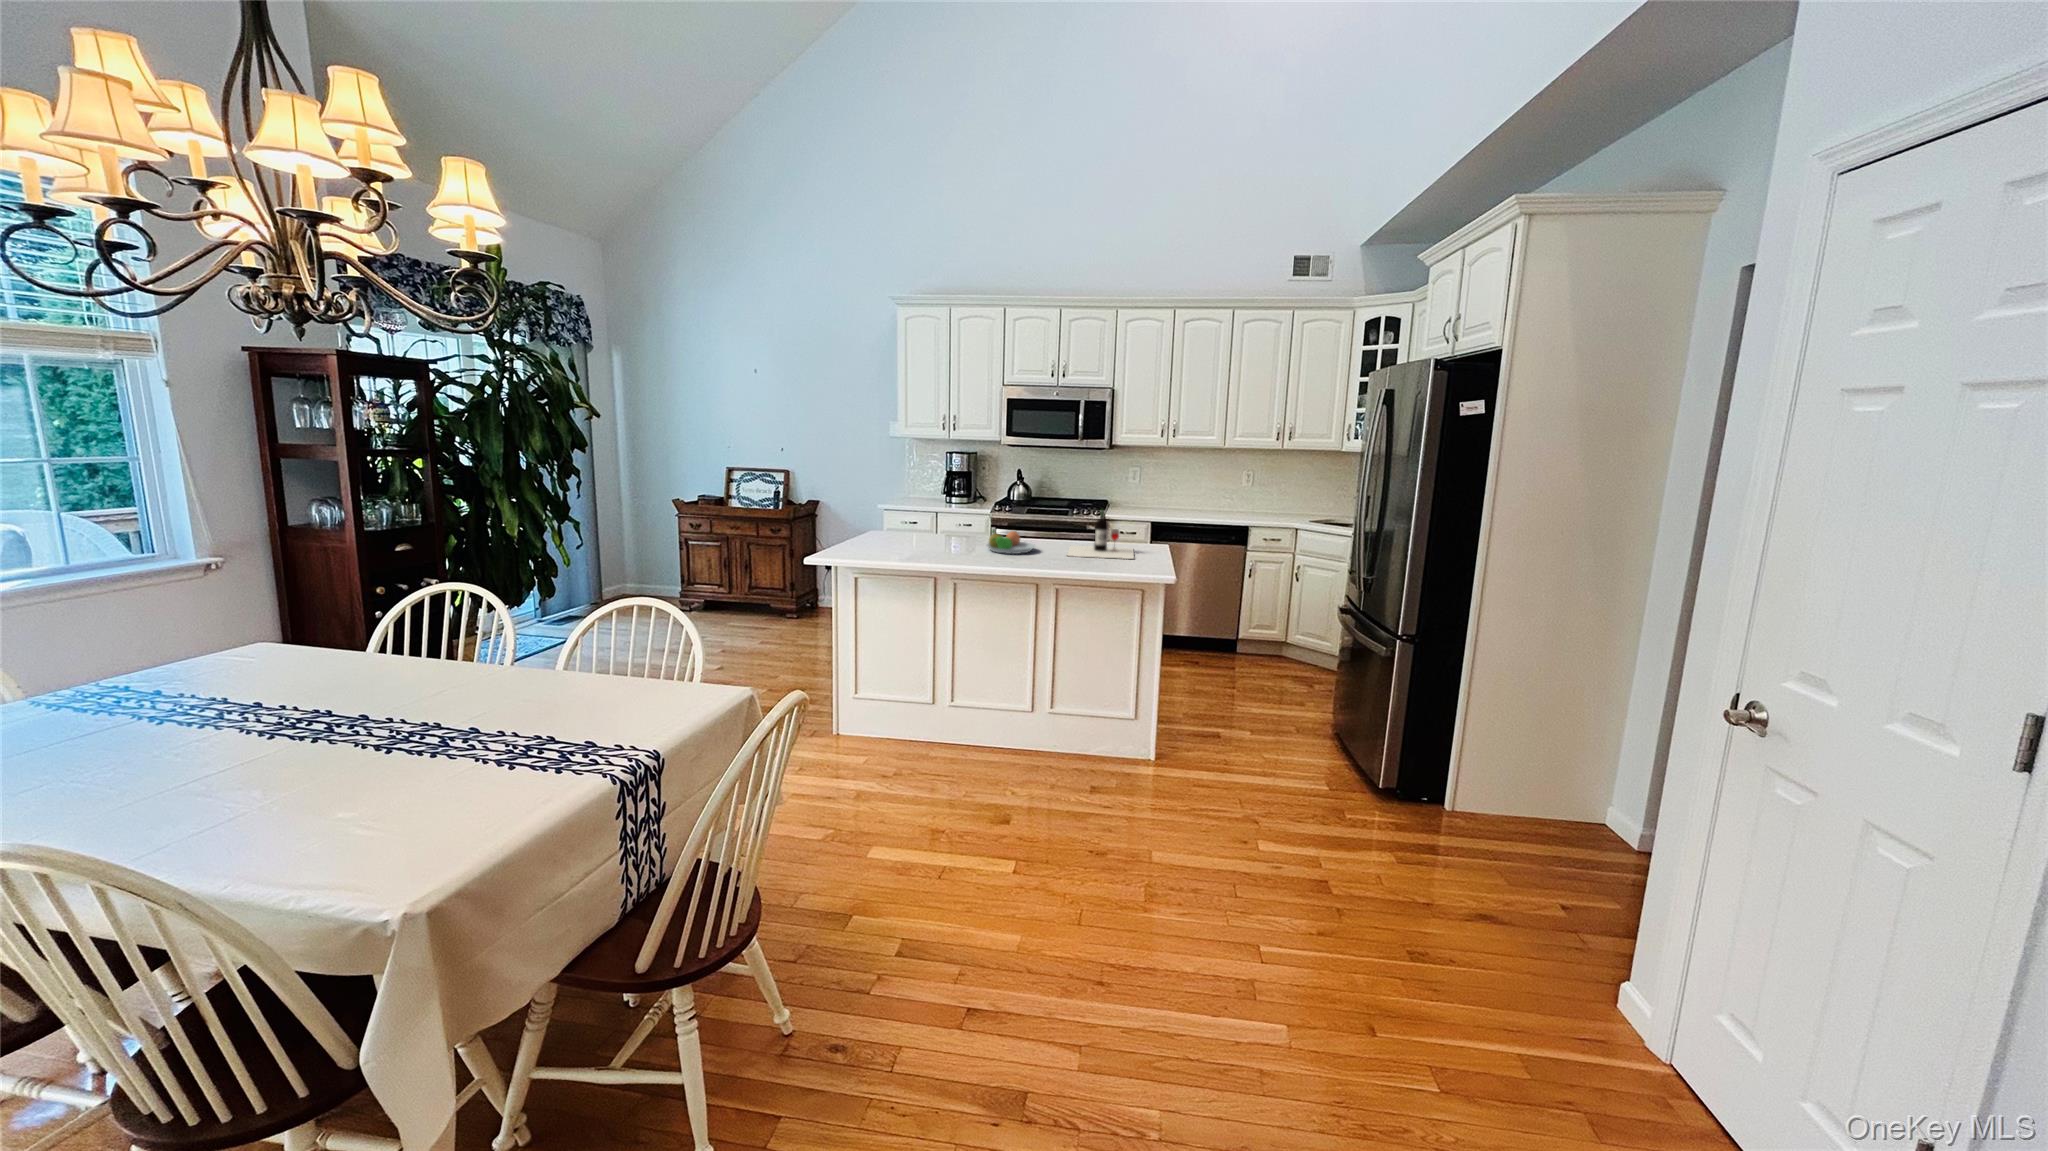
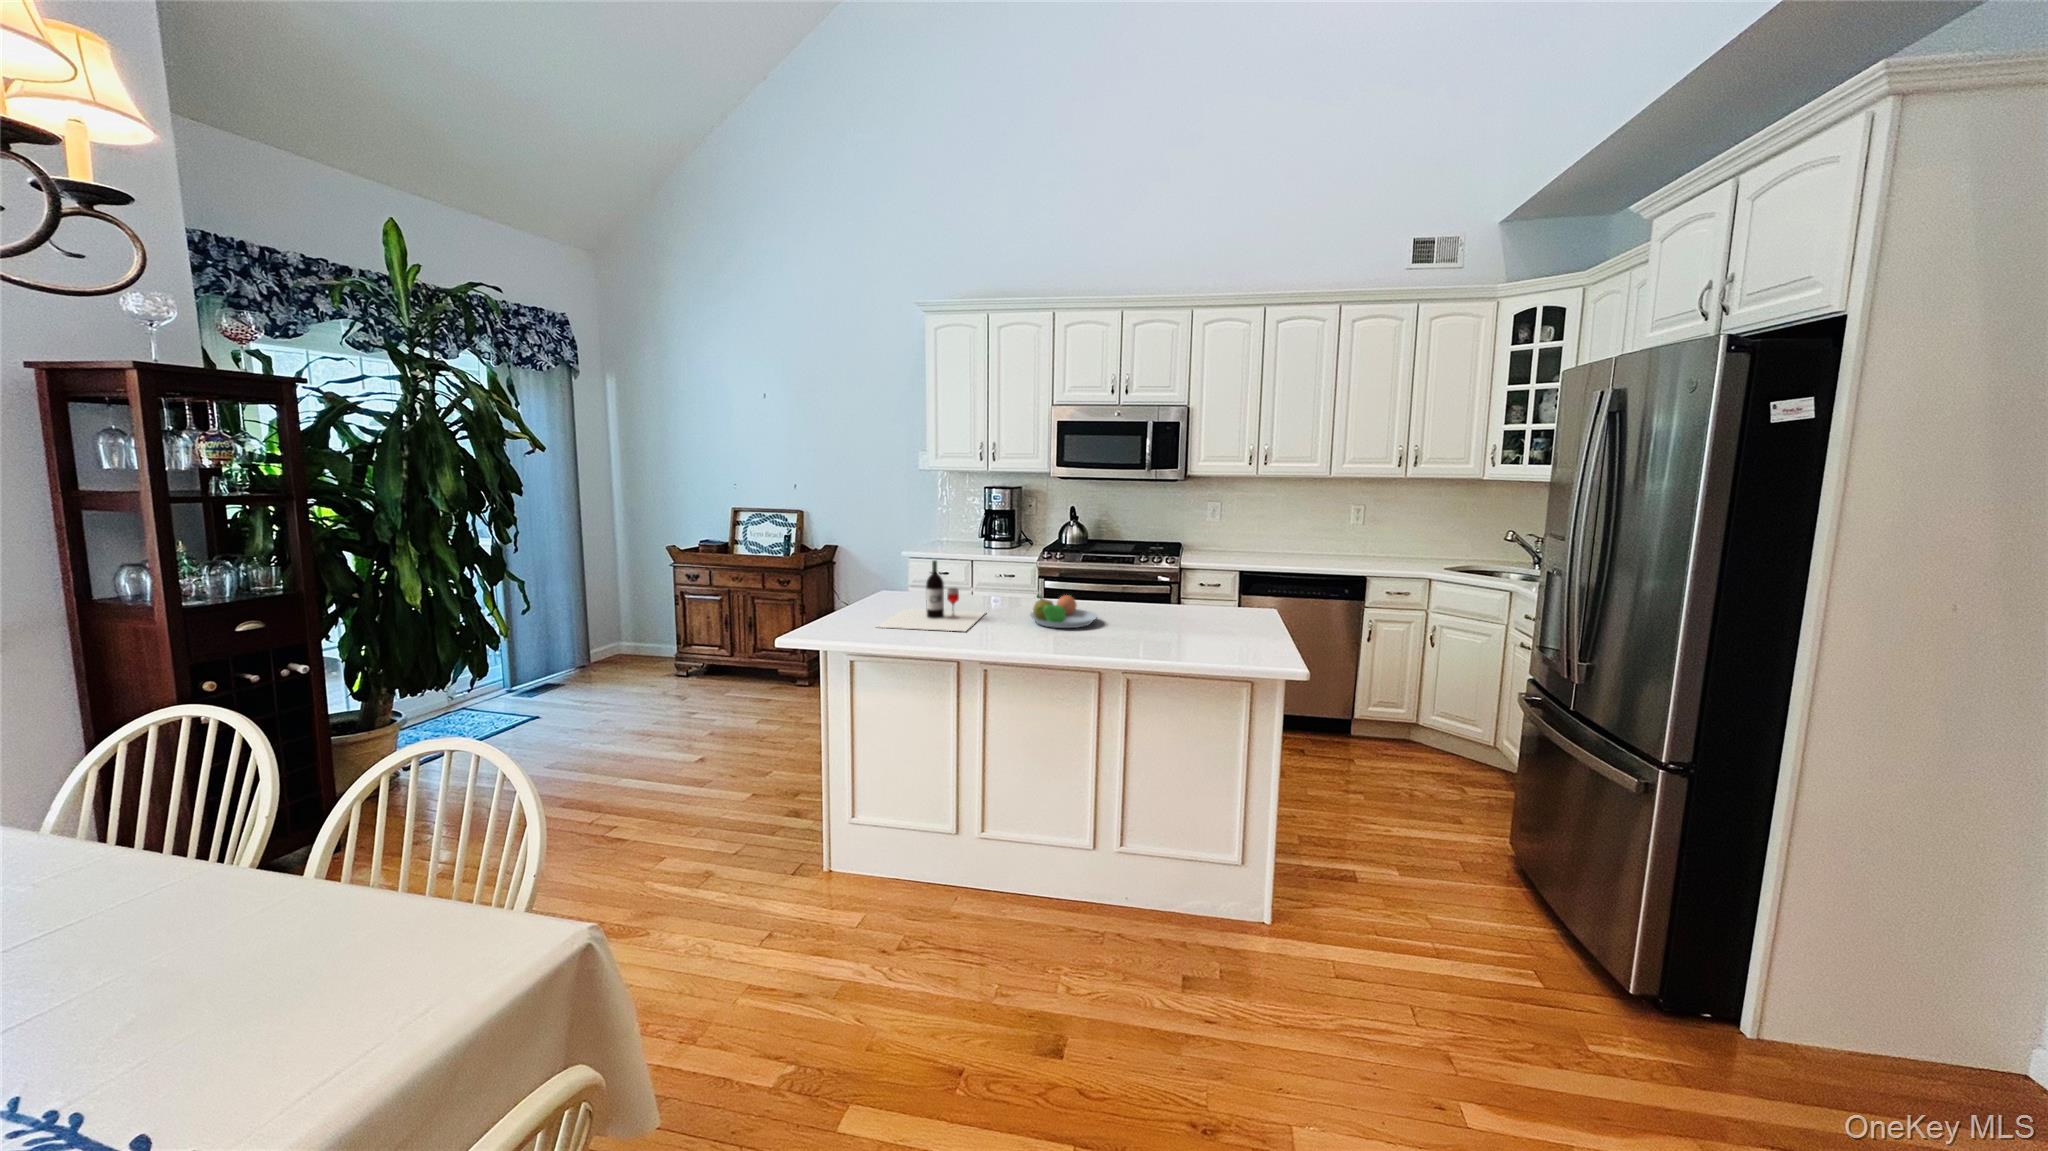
wine bottle: present [1068,509,1134,559] -> present [878,560,984,631]

